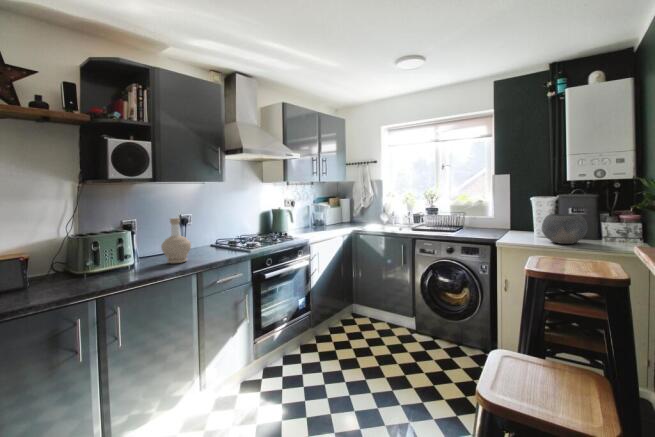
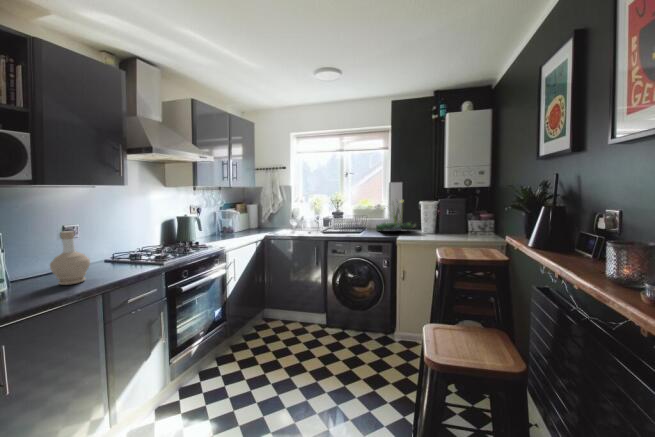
plant: none [477,194,528,232] -> present [376,200,416,231]
bowl: present [542,214,588,244] -> none [427,214,459,238]

